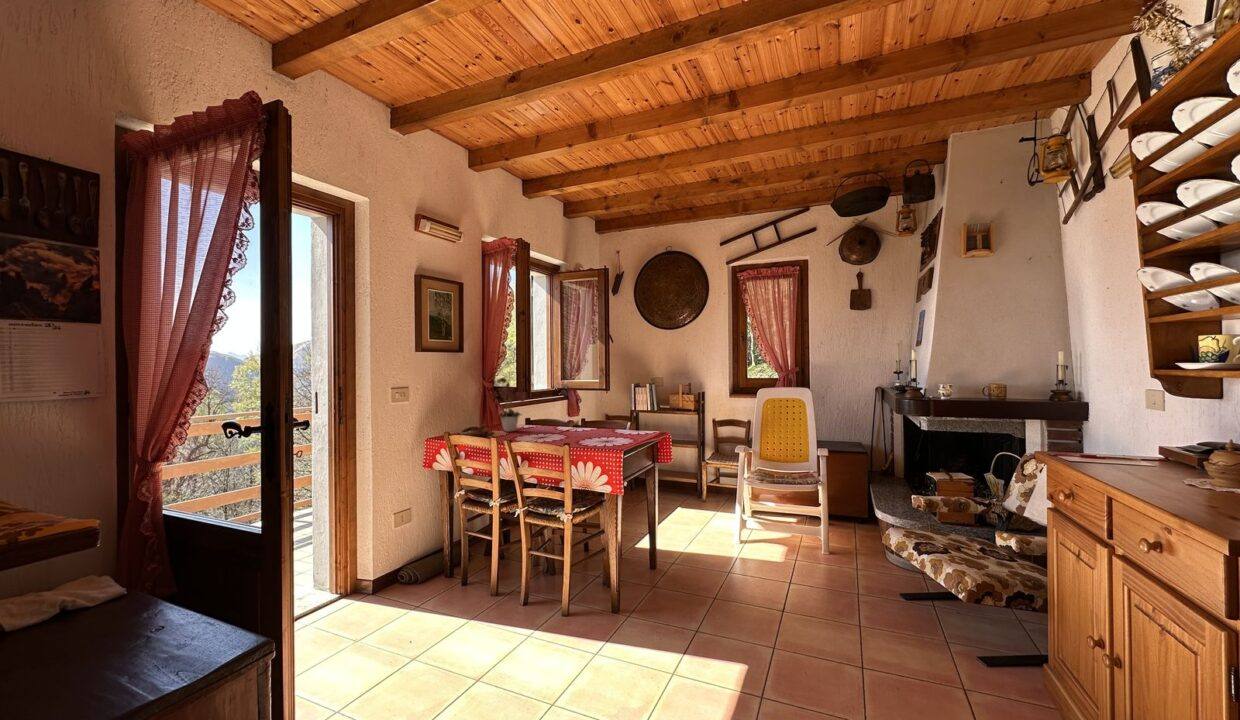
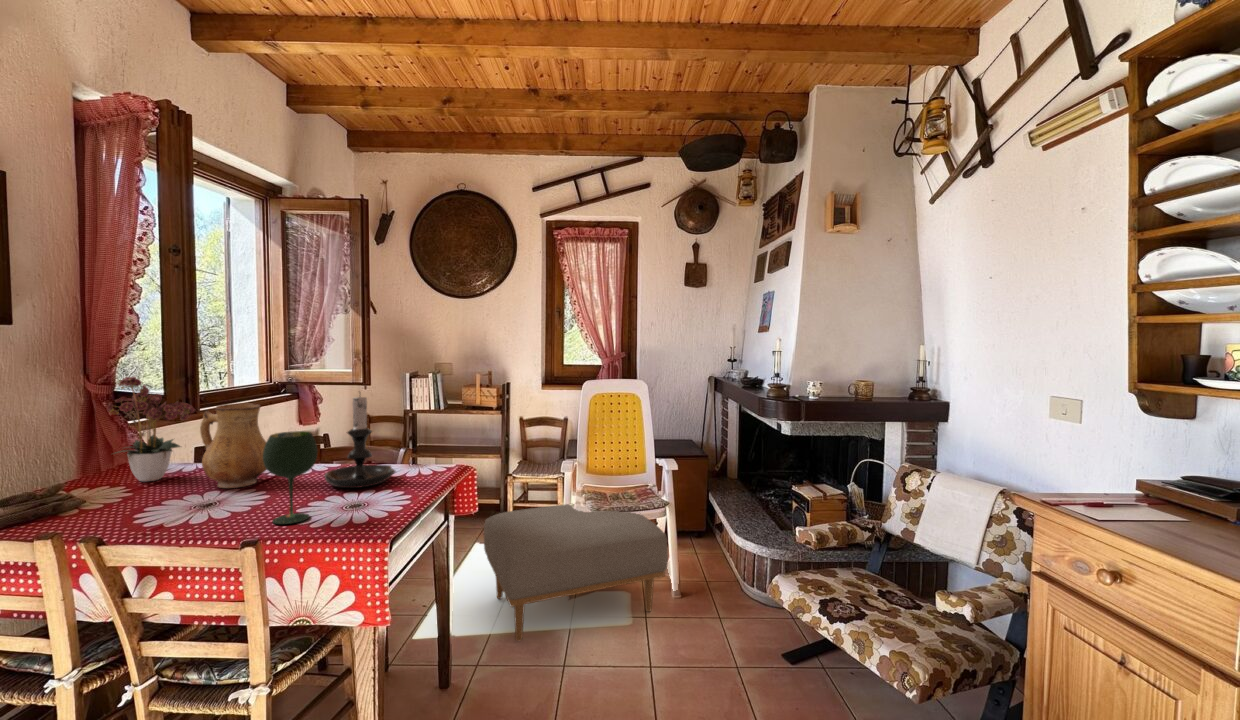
candle holder: none [590,385,626,438] -> present [324,397,395,488]
ceramic pitcher: none [532,392,564,435] -> present [200,403,266,488]
wine glass: none [566,401,589,446] -> present [263,431,318,524]
ottoman: none [682,476,815,557] -> present [484,504,668,641]

